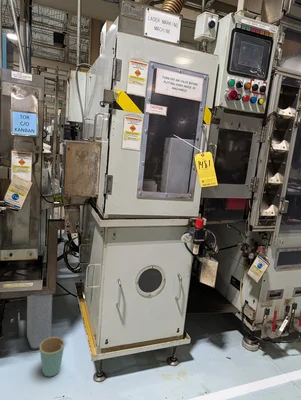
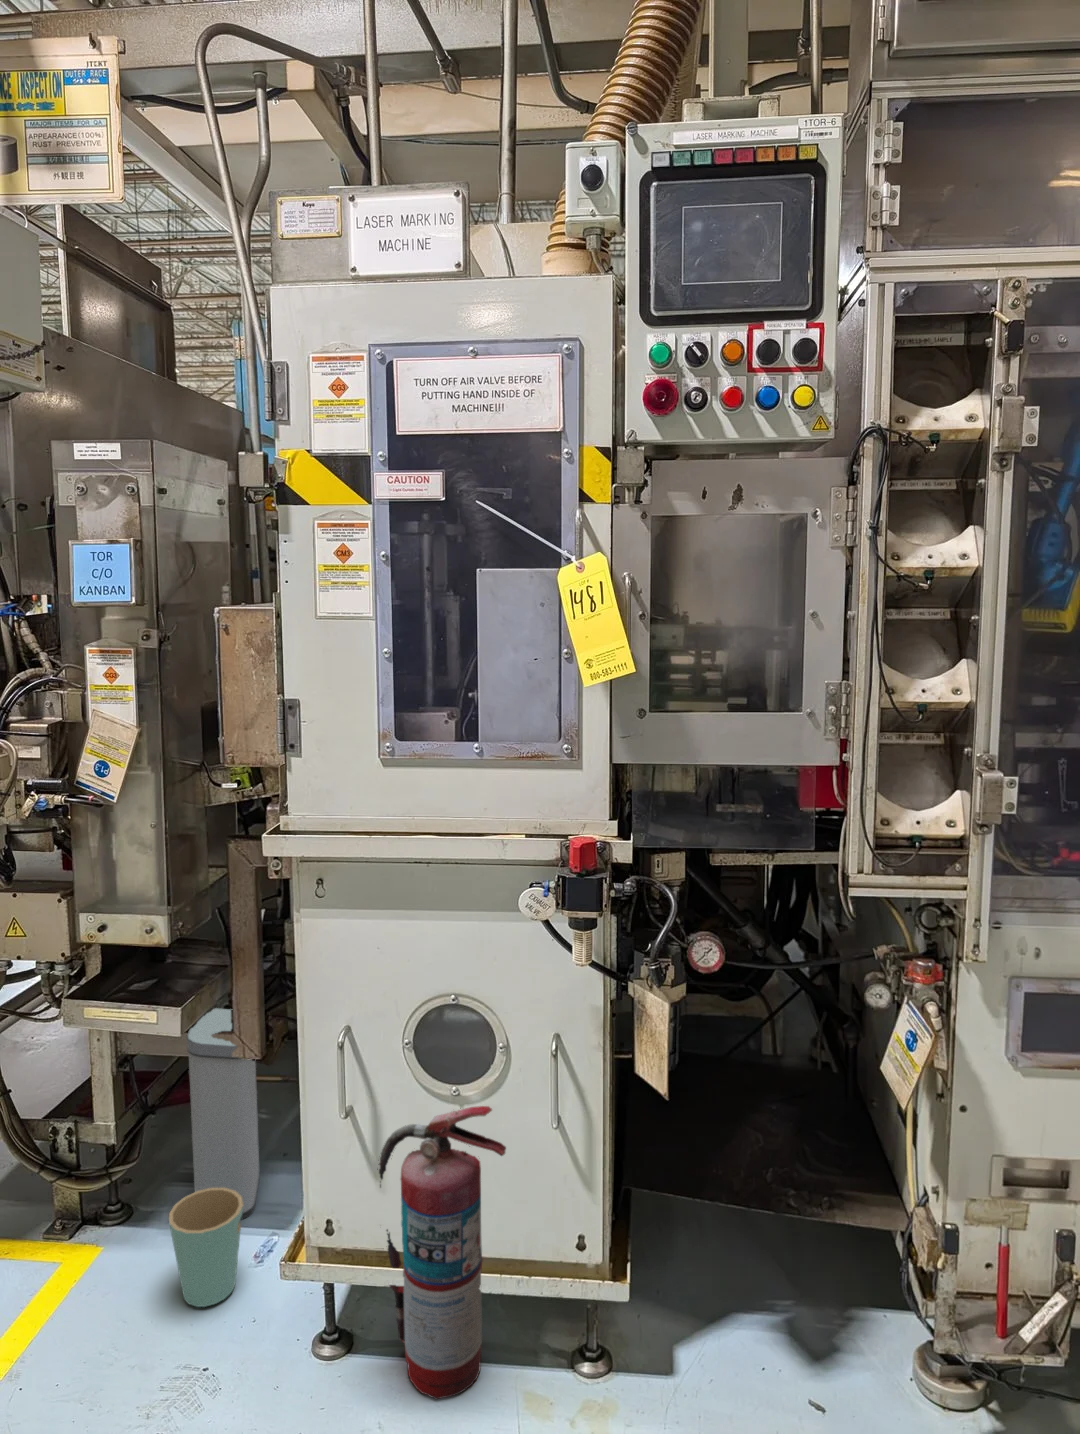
fire extinguisher: none [121,298,164,382] -> present [377,1106,506,1399]

